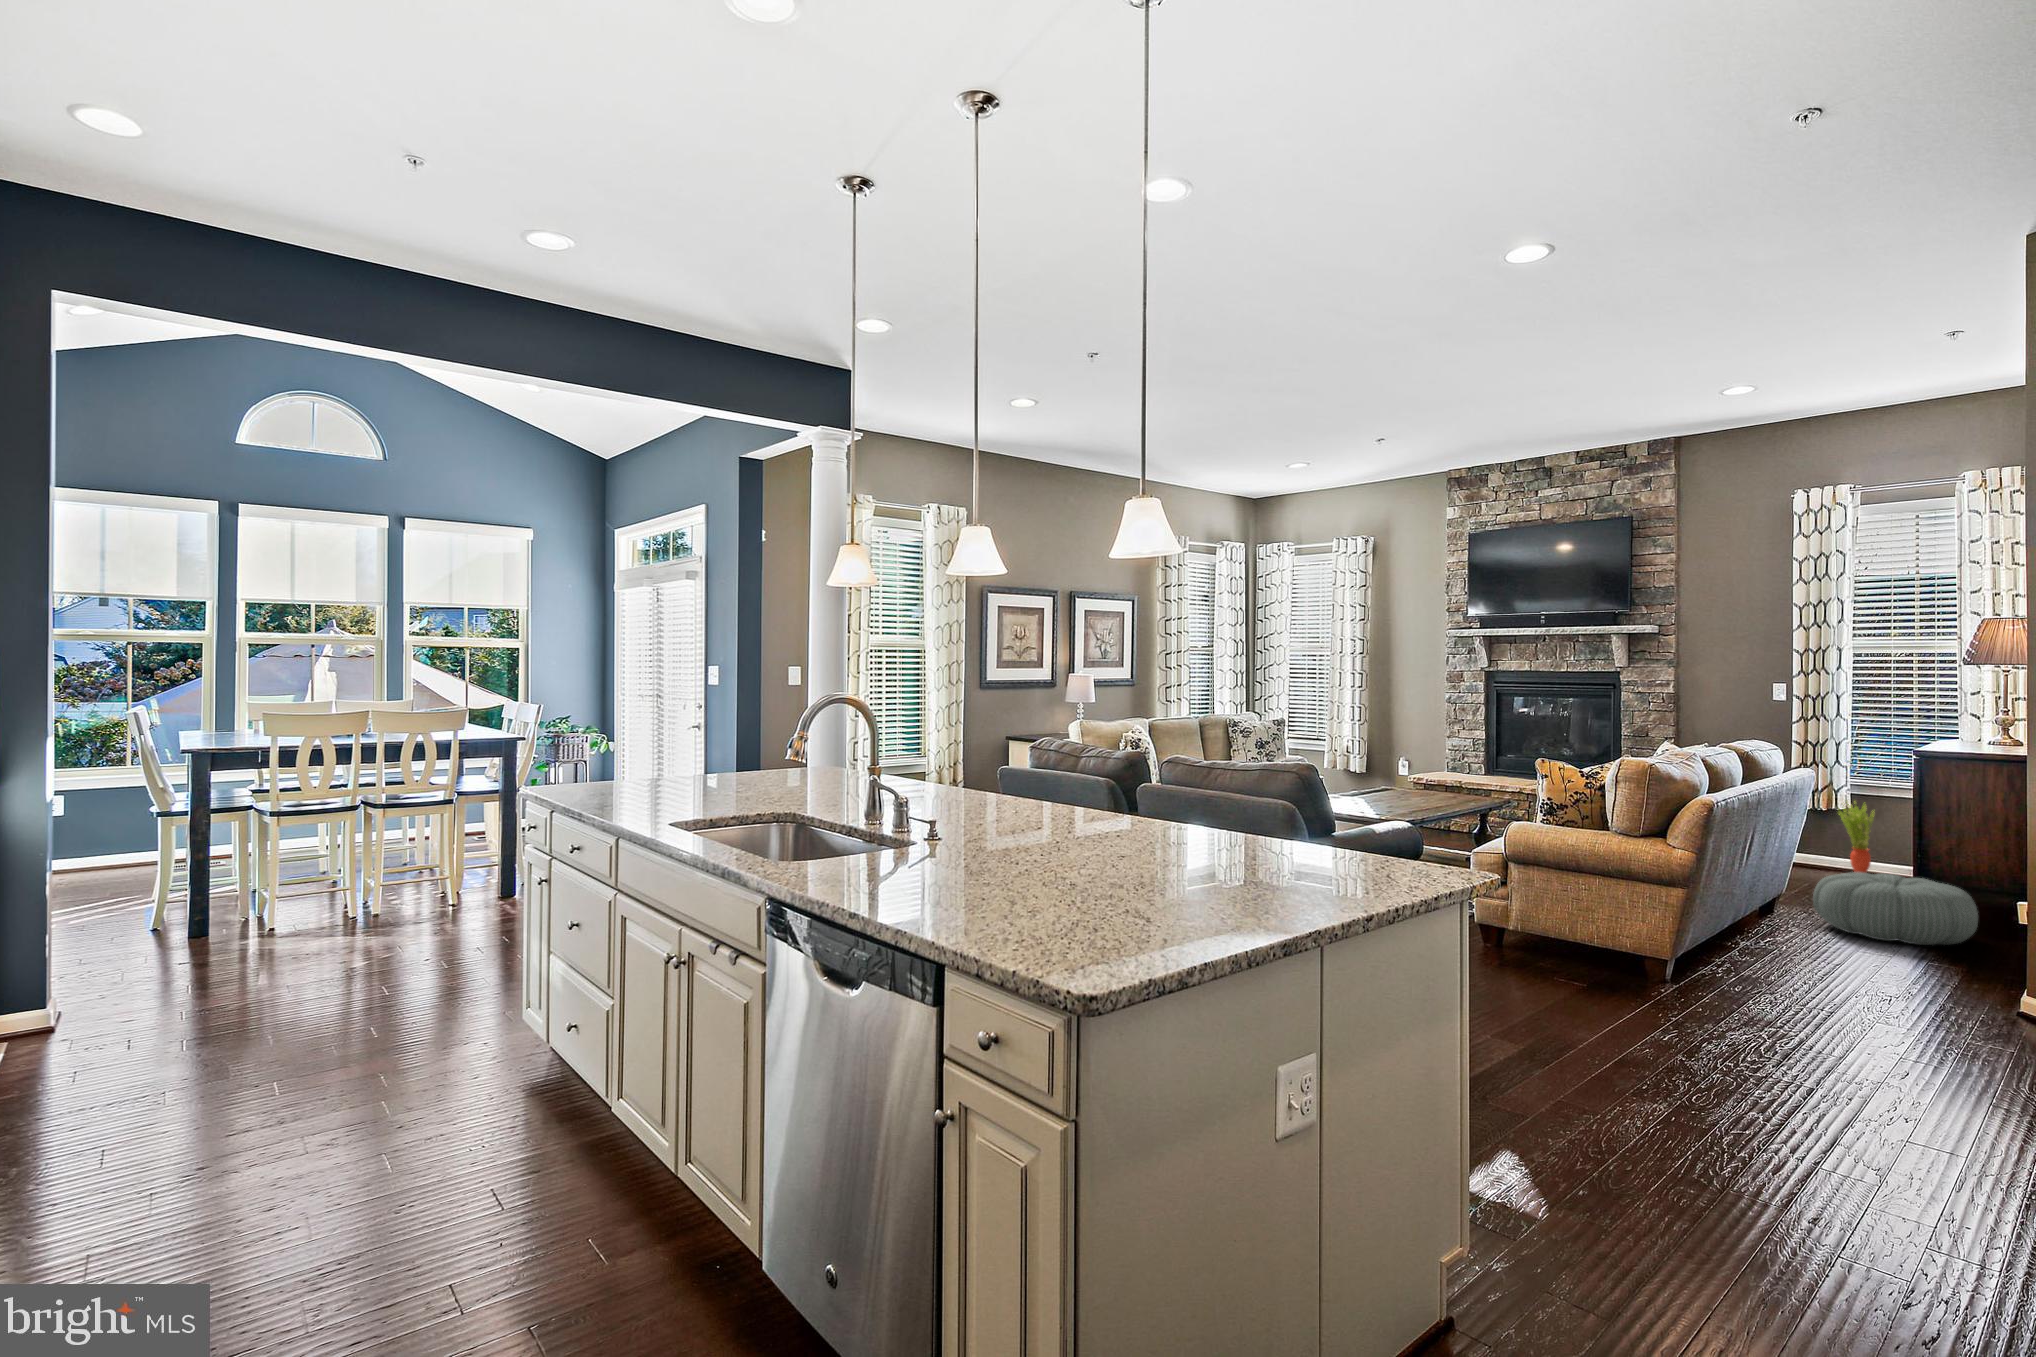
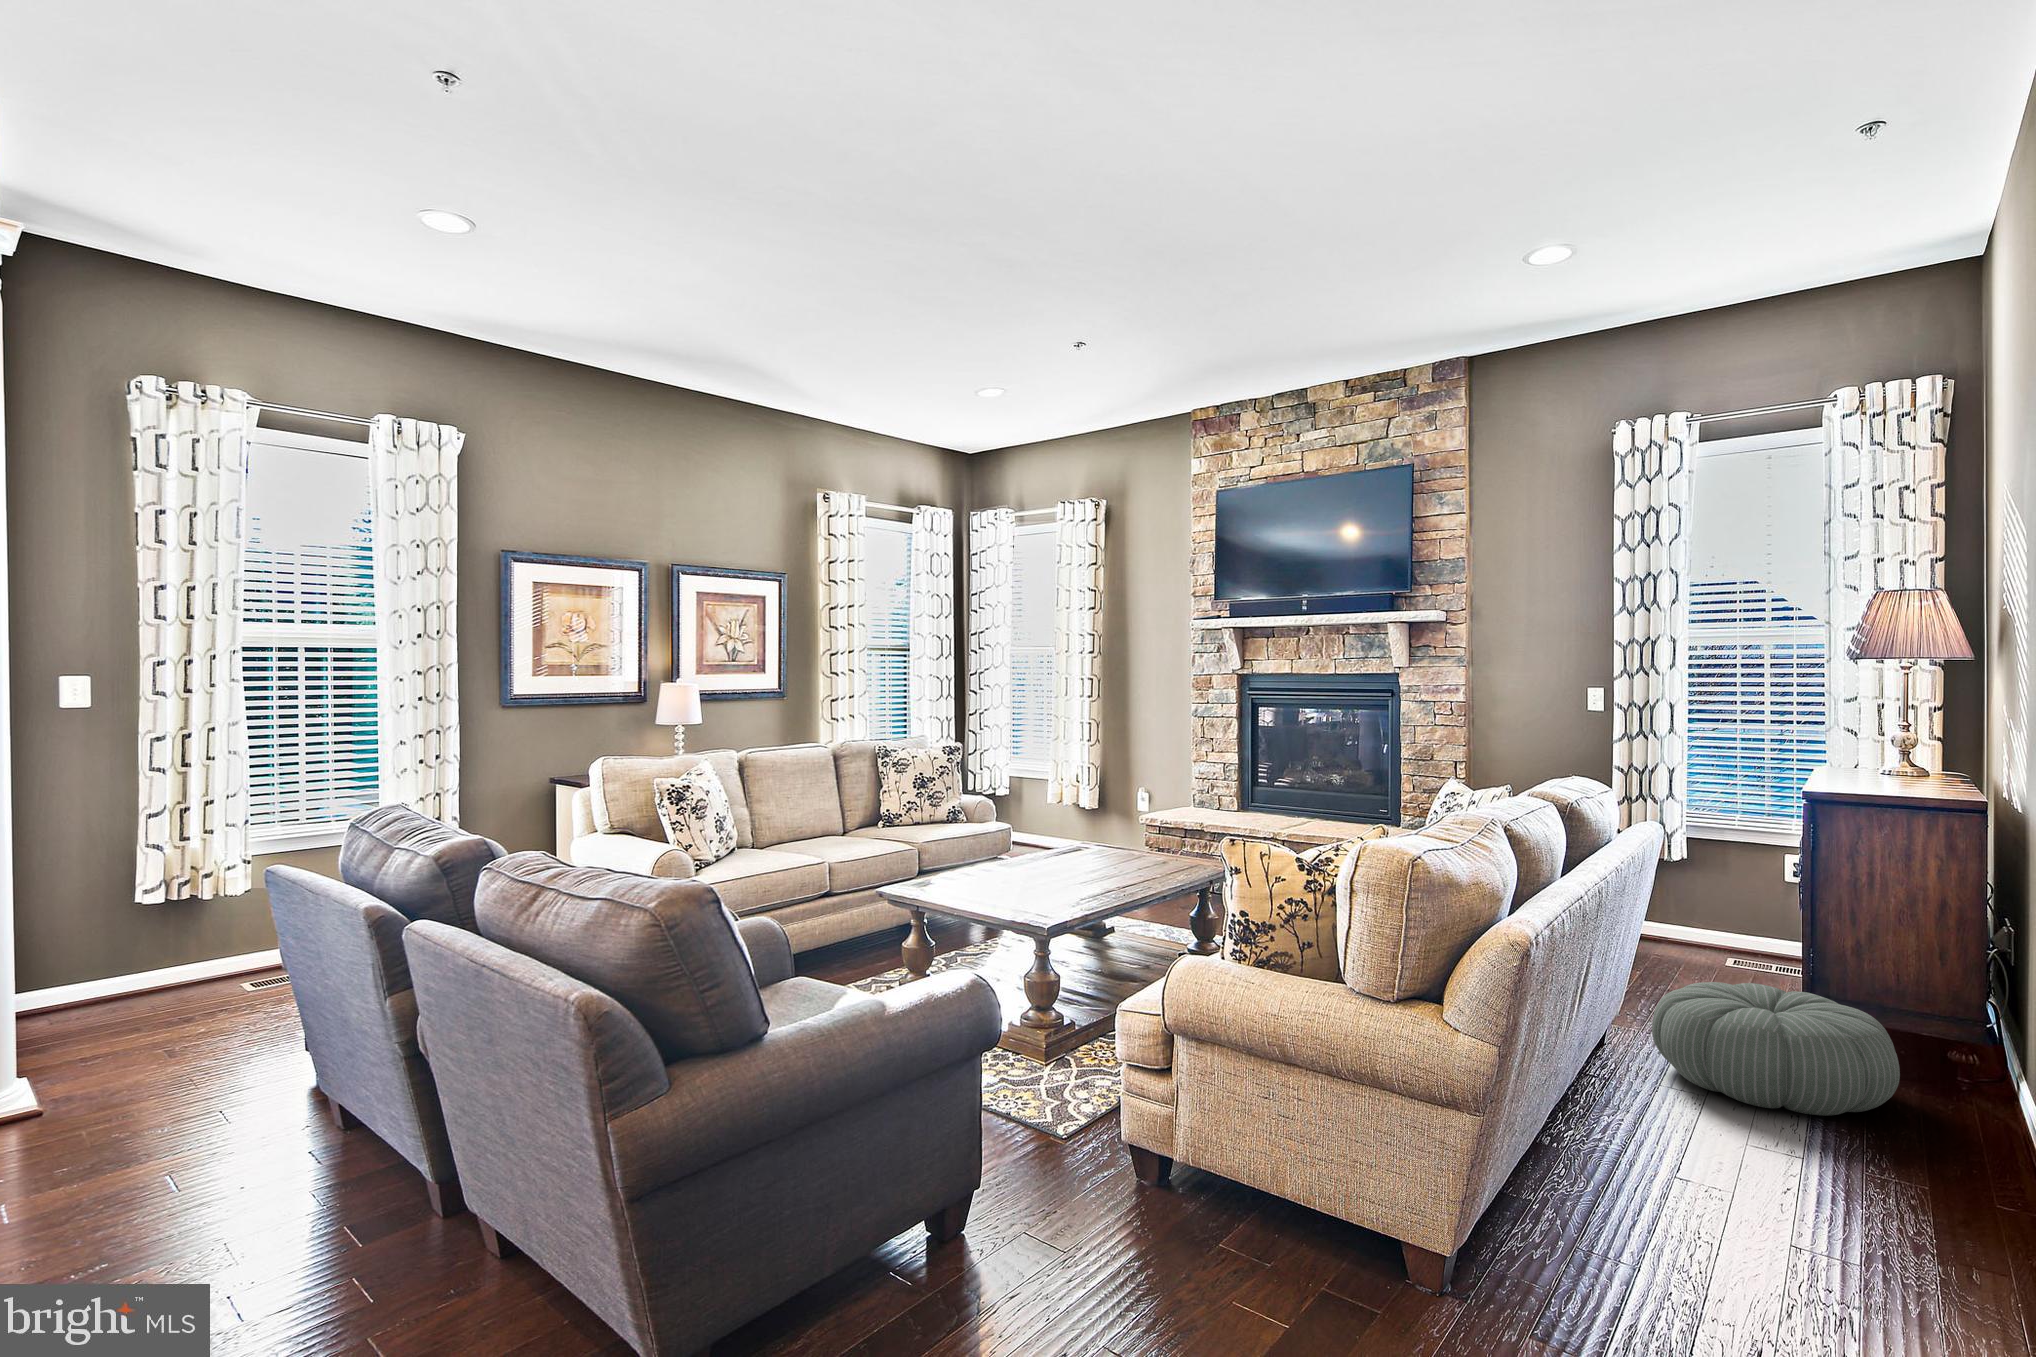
potted plant: present [1839,802,1875,873] -> none [1671,847,1721,951]

